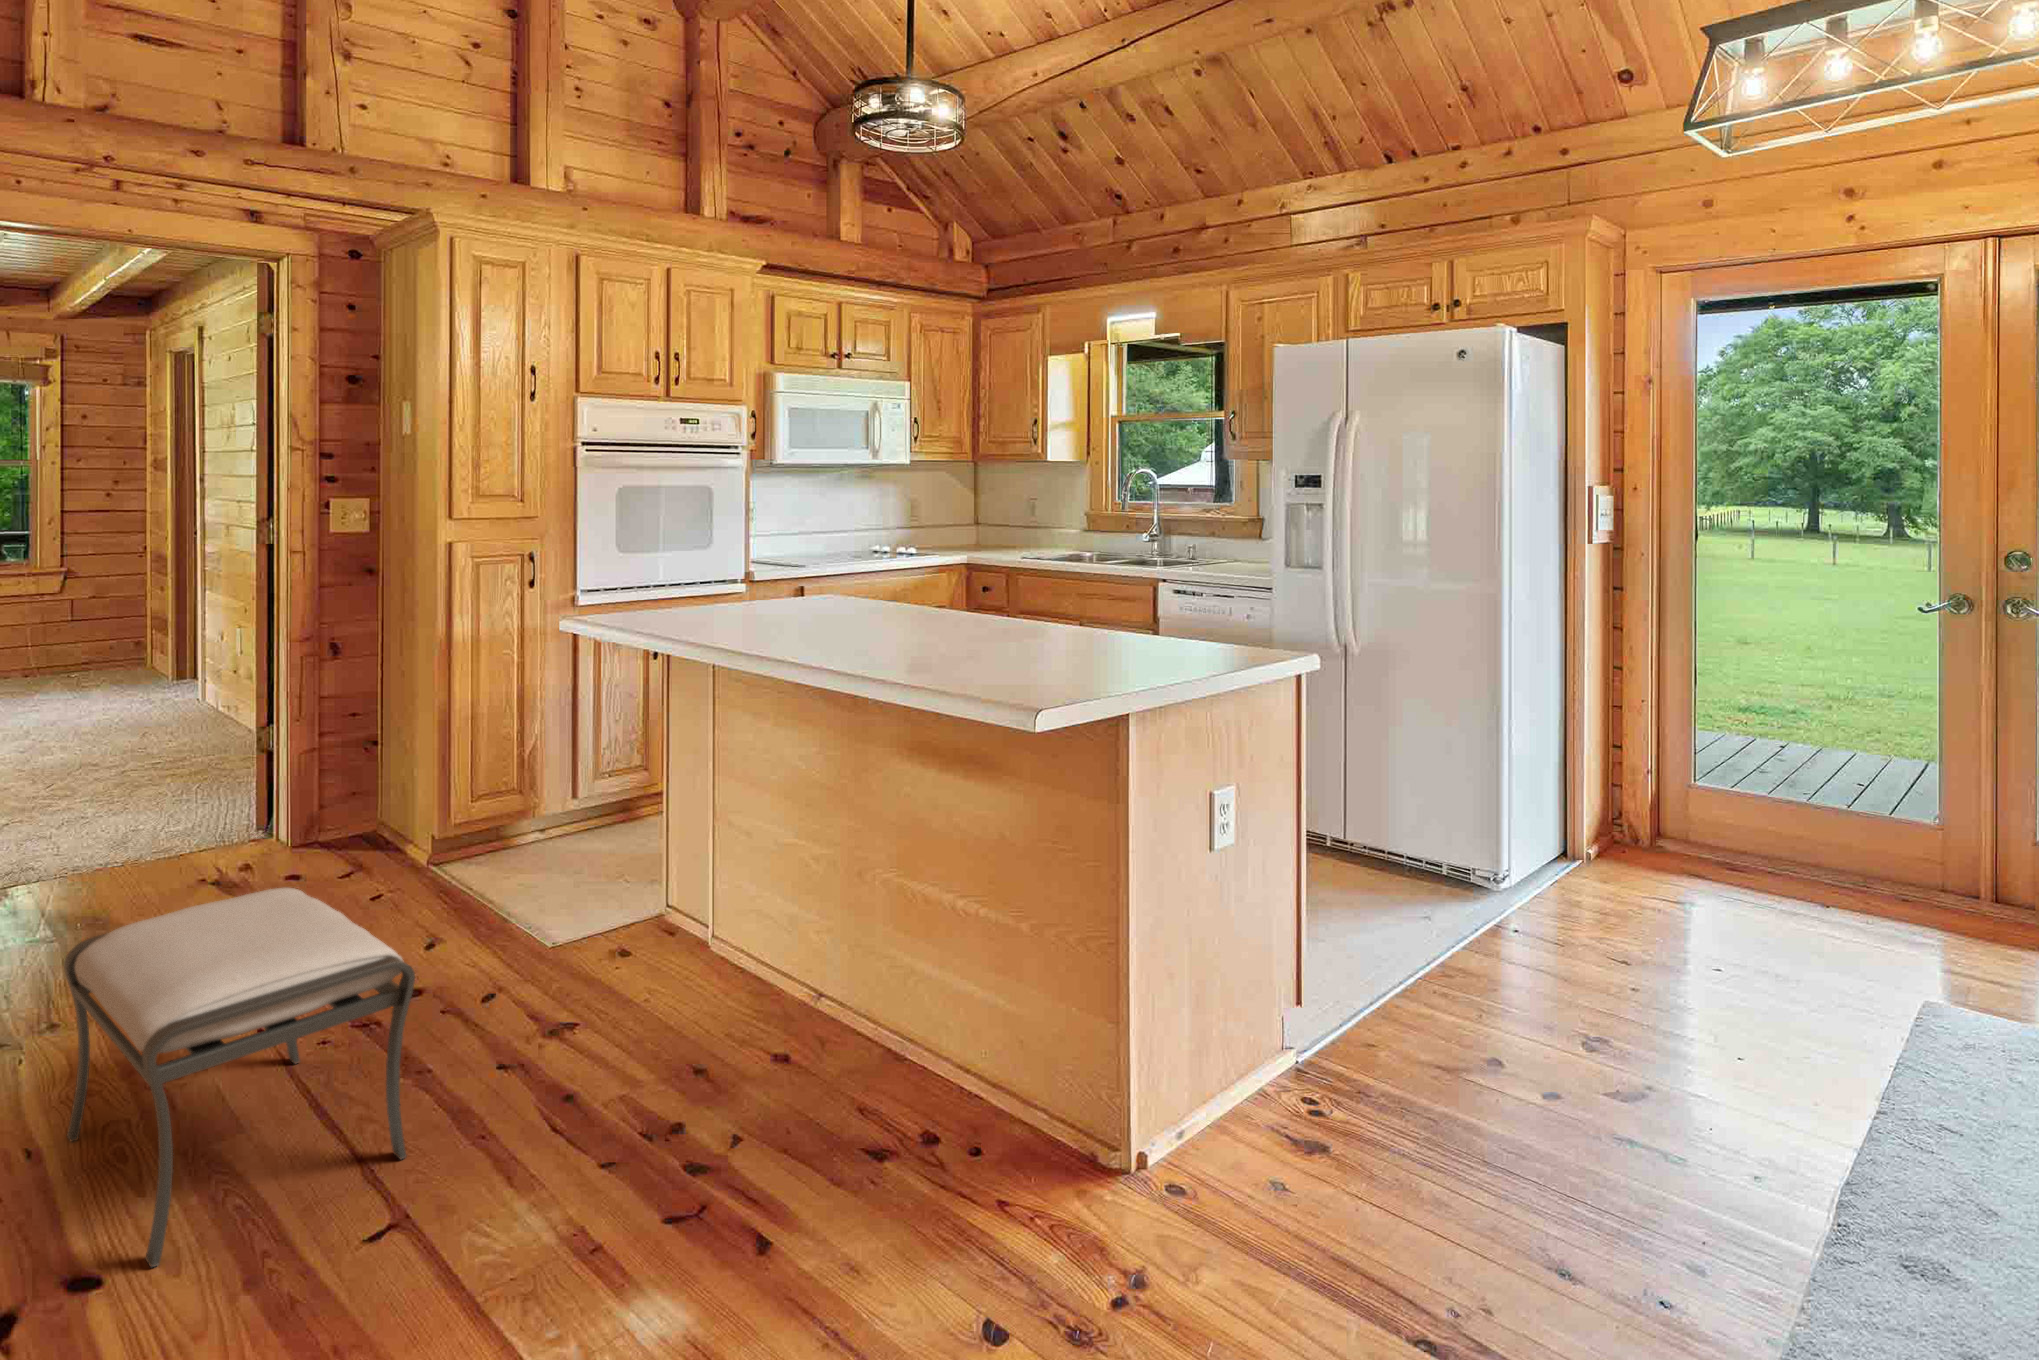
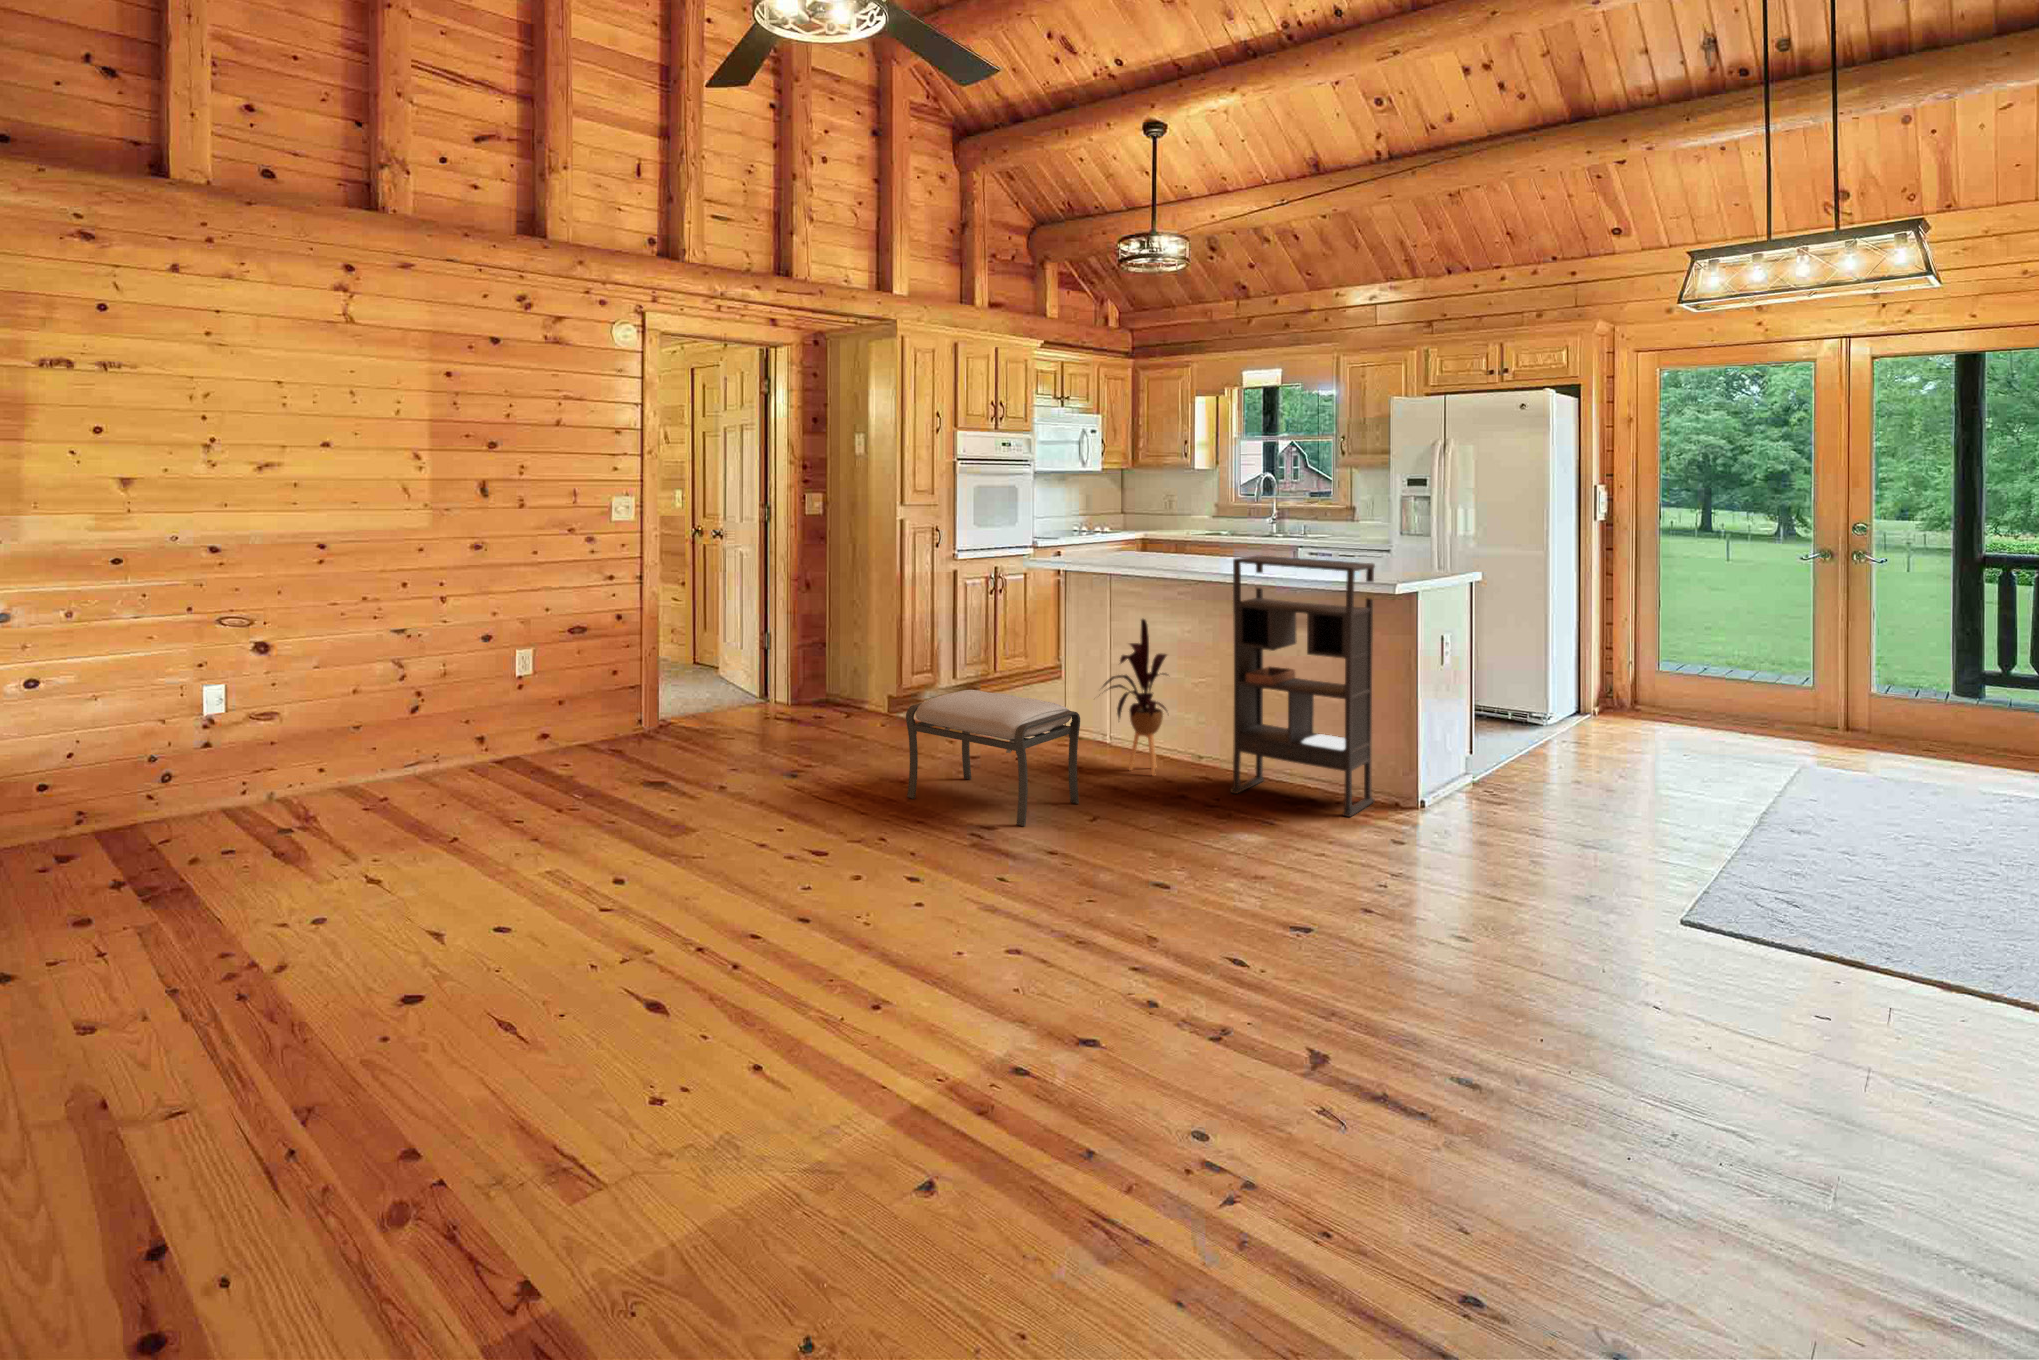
bookshelf: none [773,617,1050,1212] -> present [1230,556,1375,817]
house plant: none [568,739,761,1046] -> present [1103,619,1167,775]

